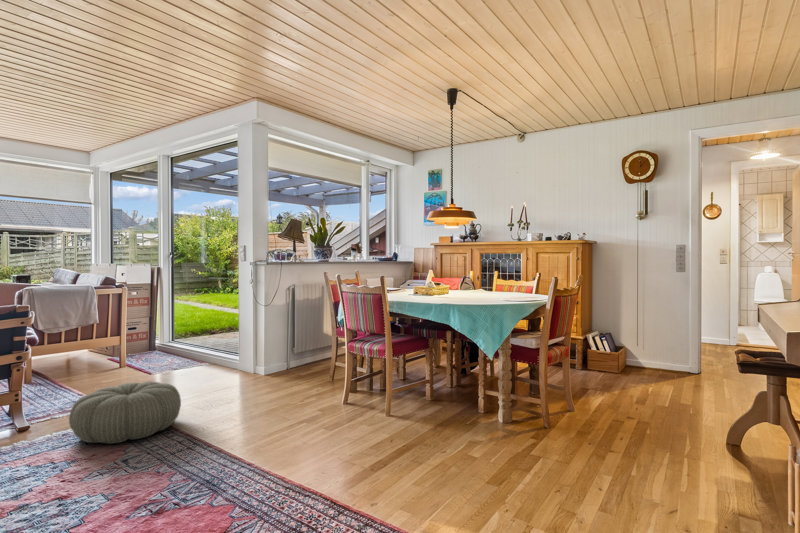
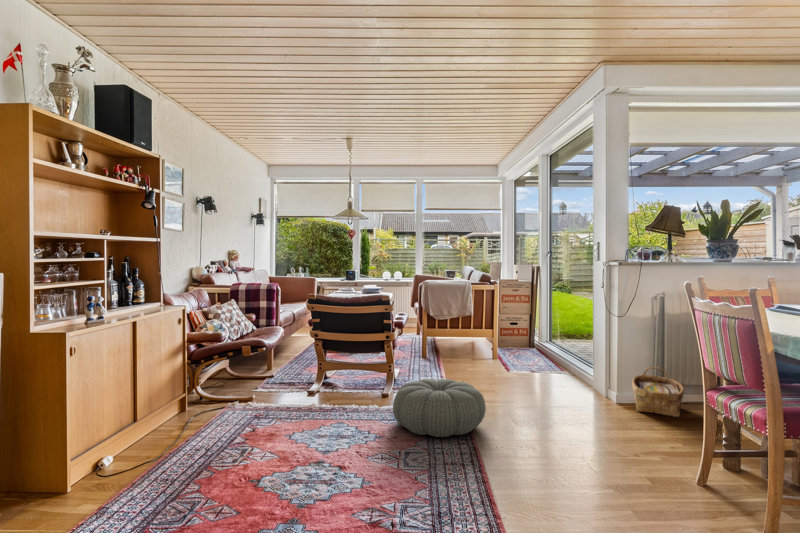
woven basket: none [277,341,313,376] -> present [632,367,684,417]

